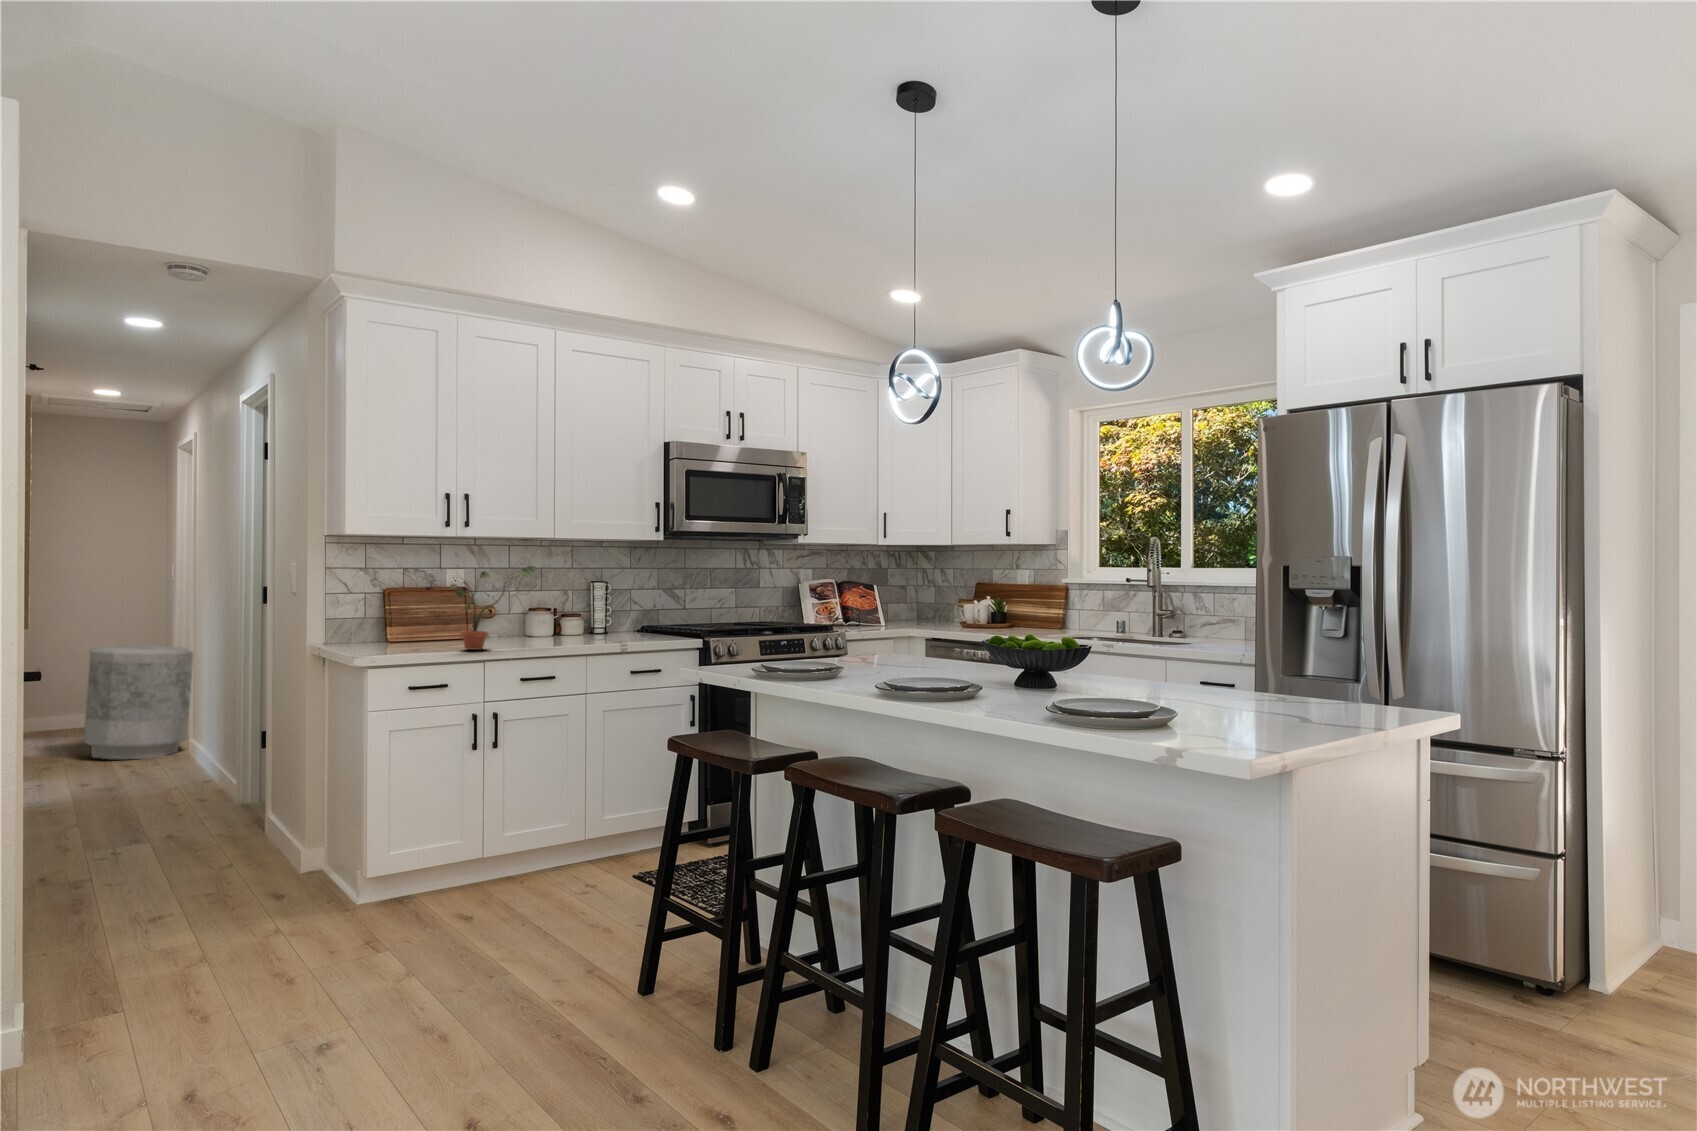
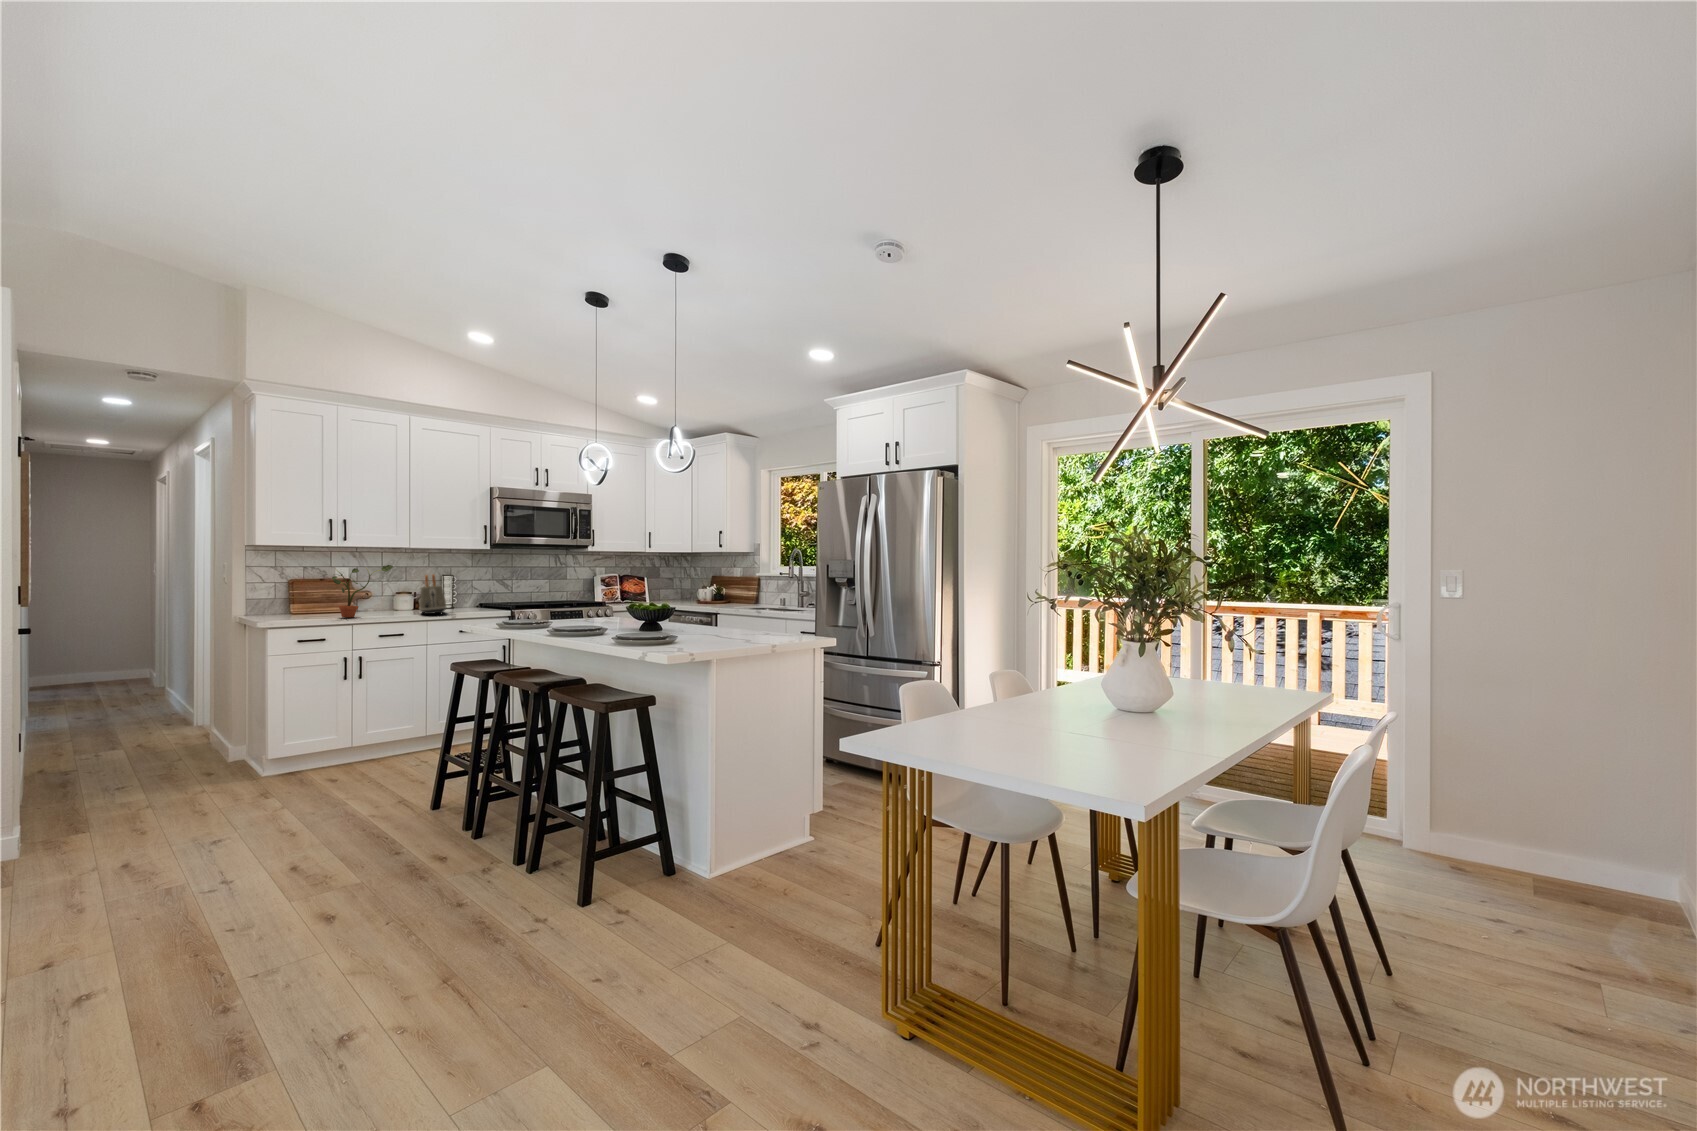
toaster: none [573,580,614,645] -> present [419,574,447,614]
trash can: present [84,645,193,759] -> none [81,622,169,702]

